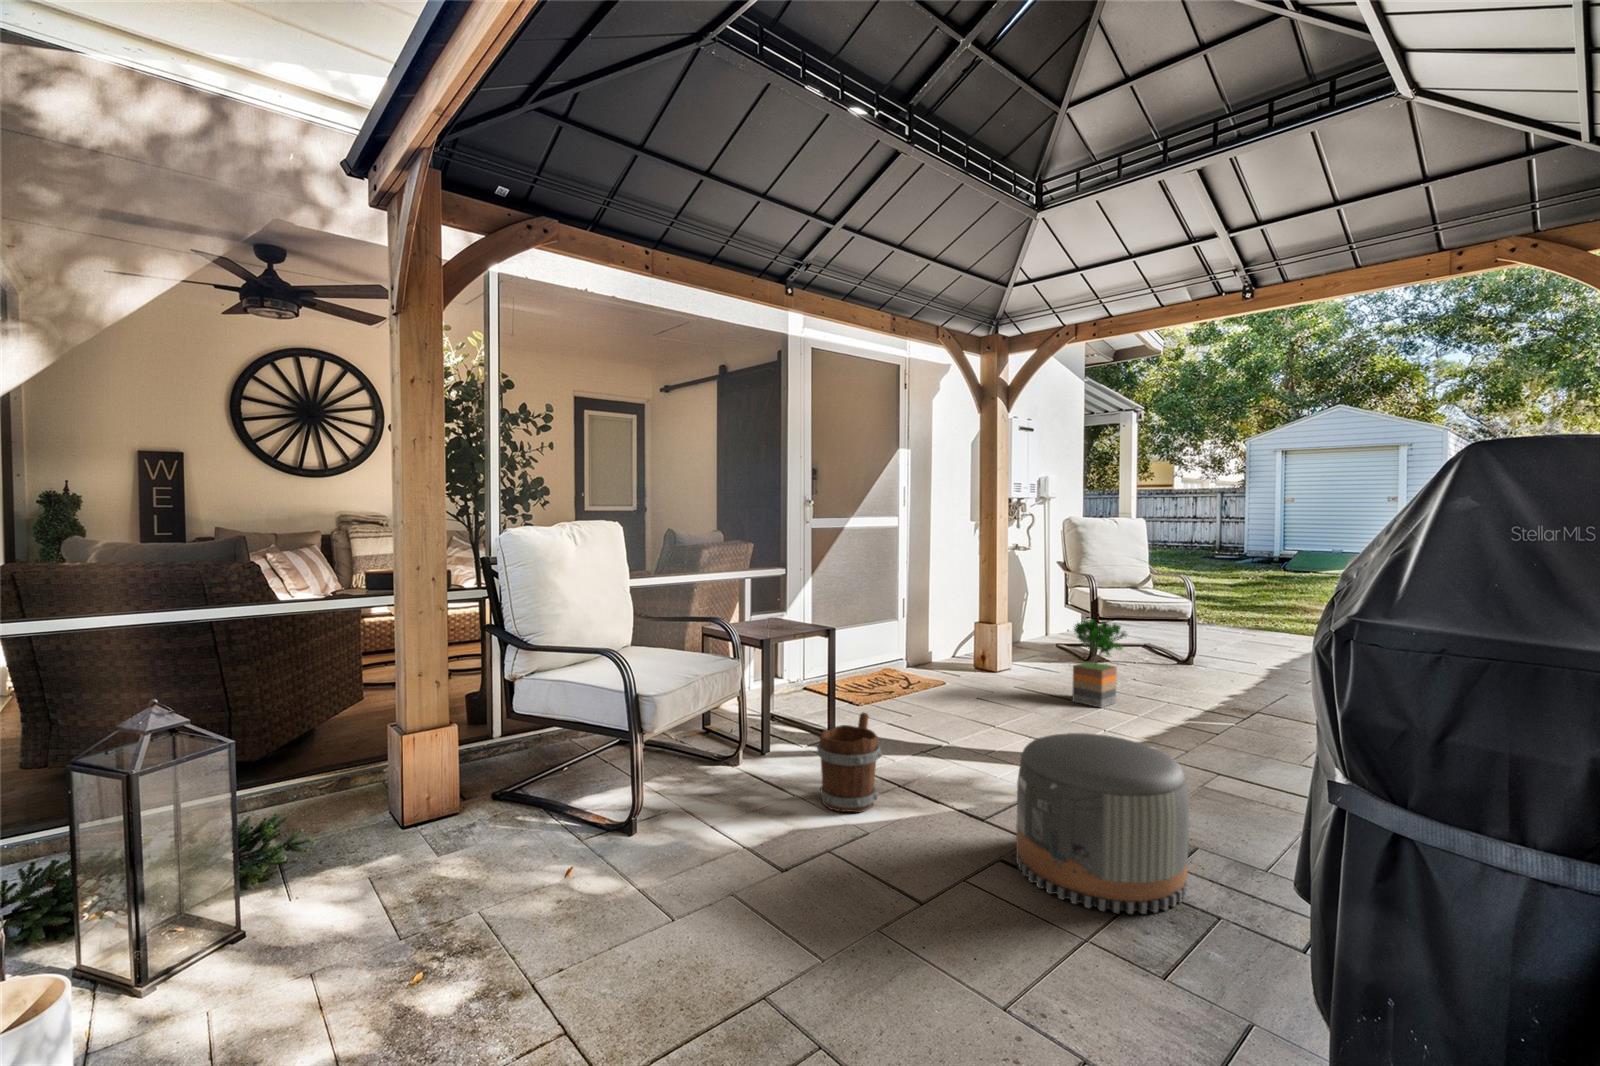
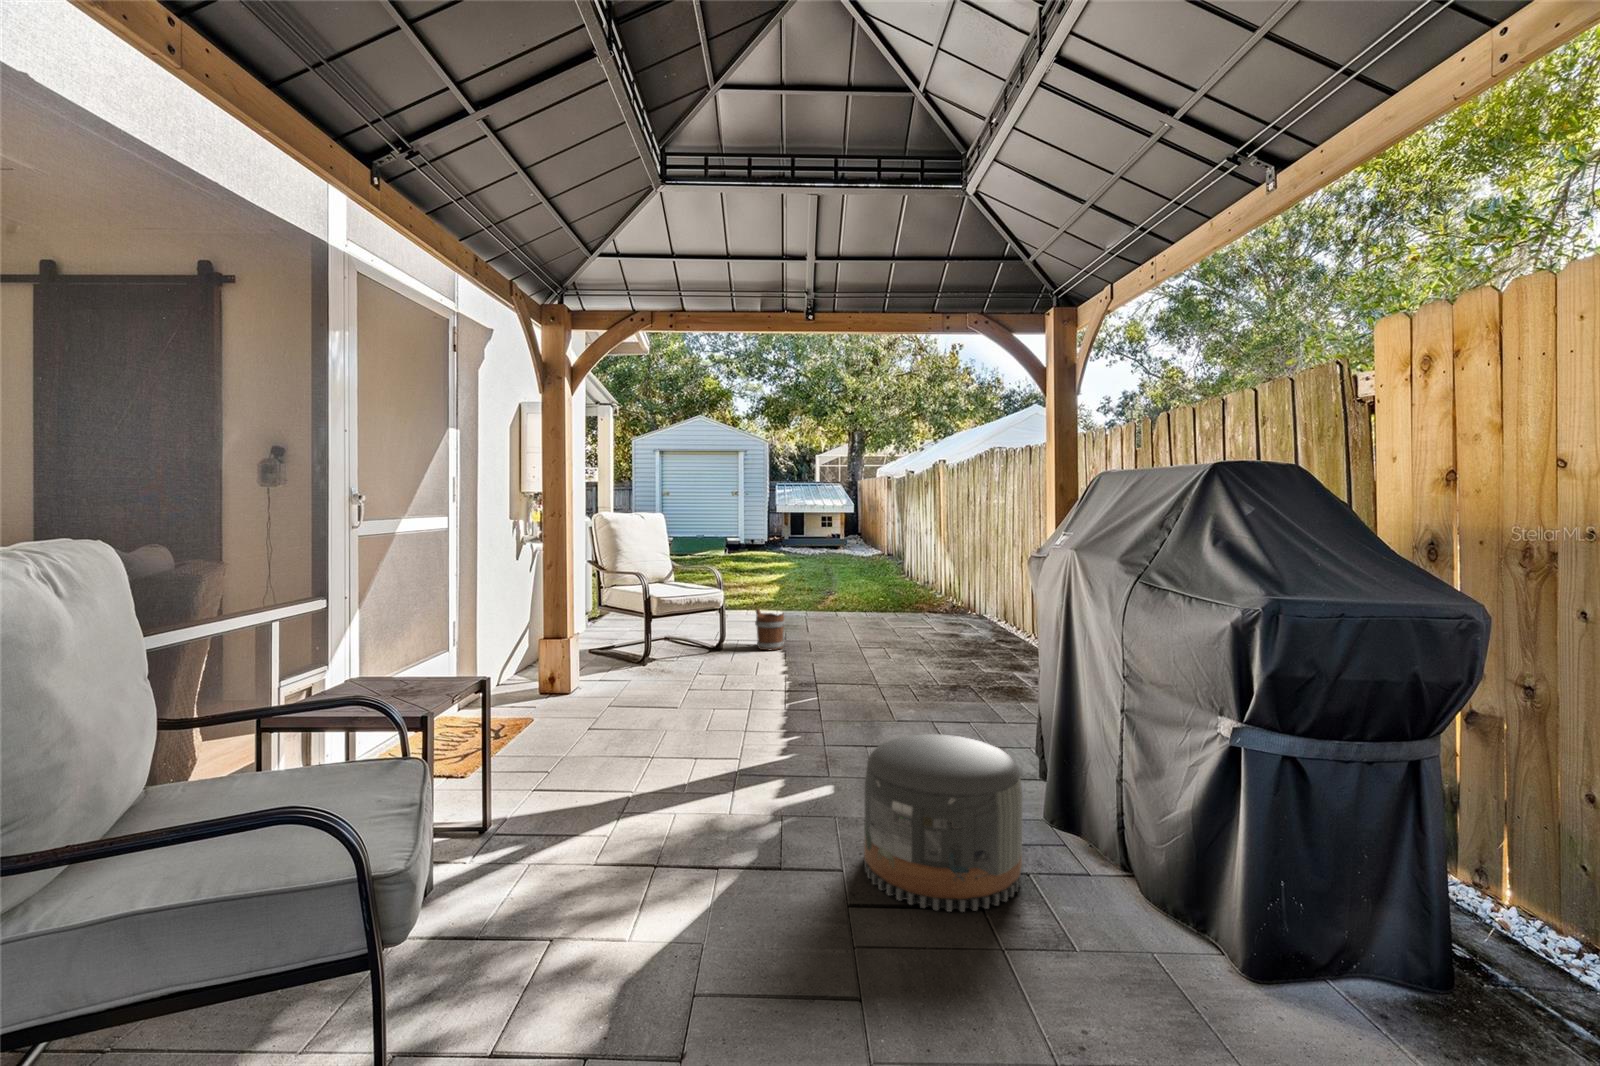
potted tree: present [1072,619,1126,708] -> none [674,620,732,708]
bucket: present [817,712,881,812] -> present [755,609,785,650]

